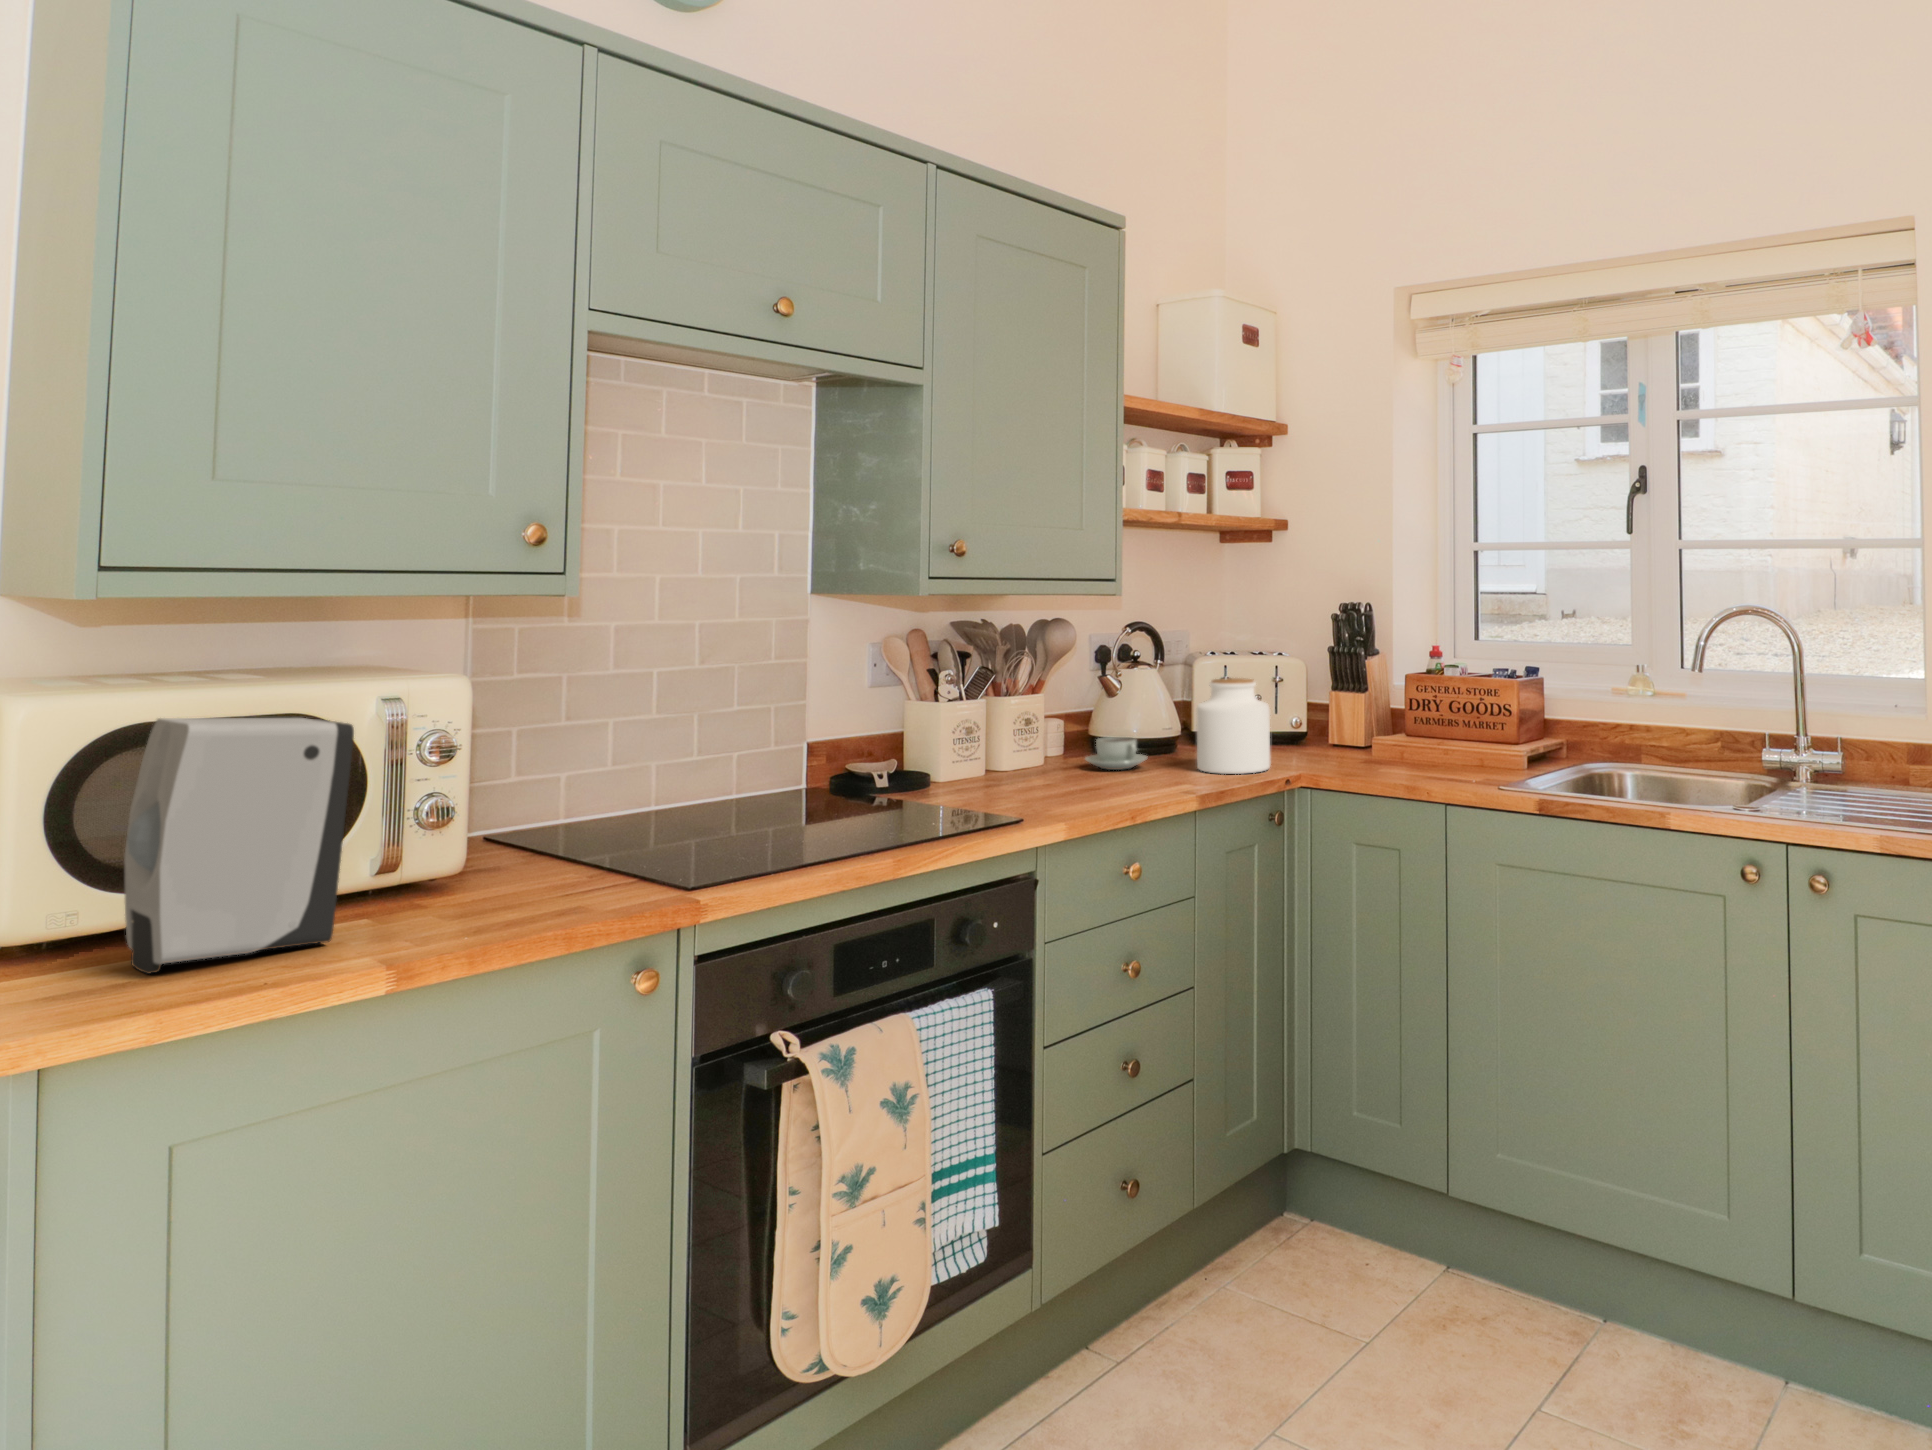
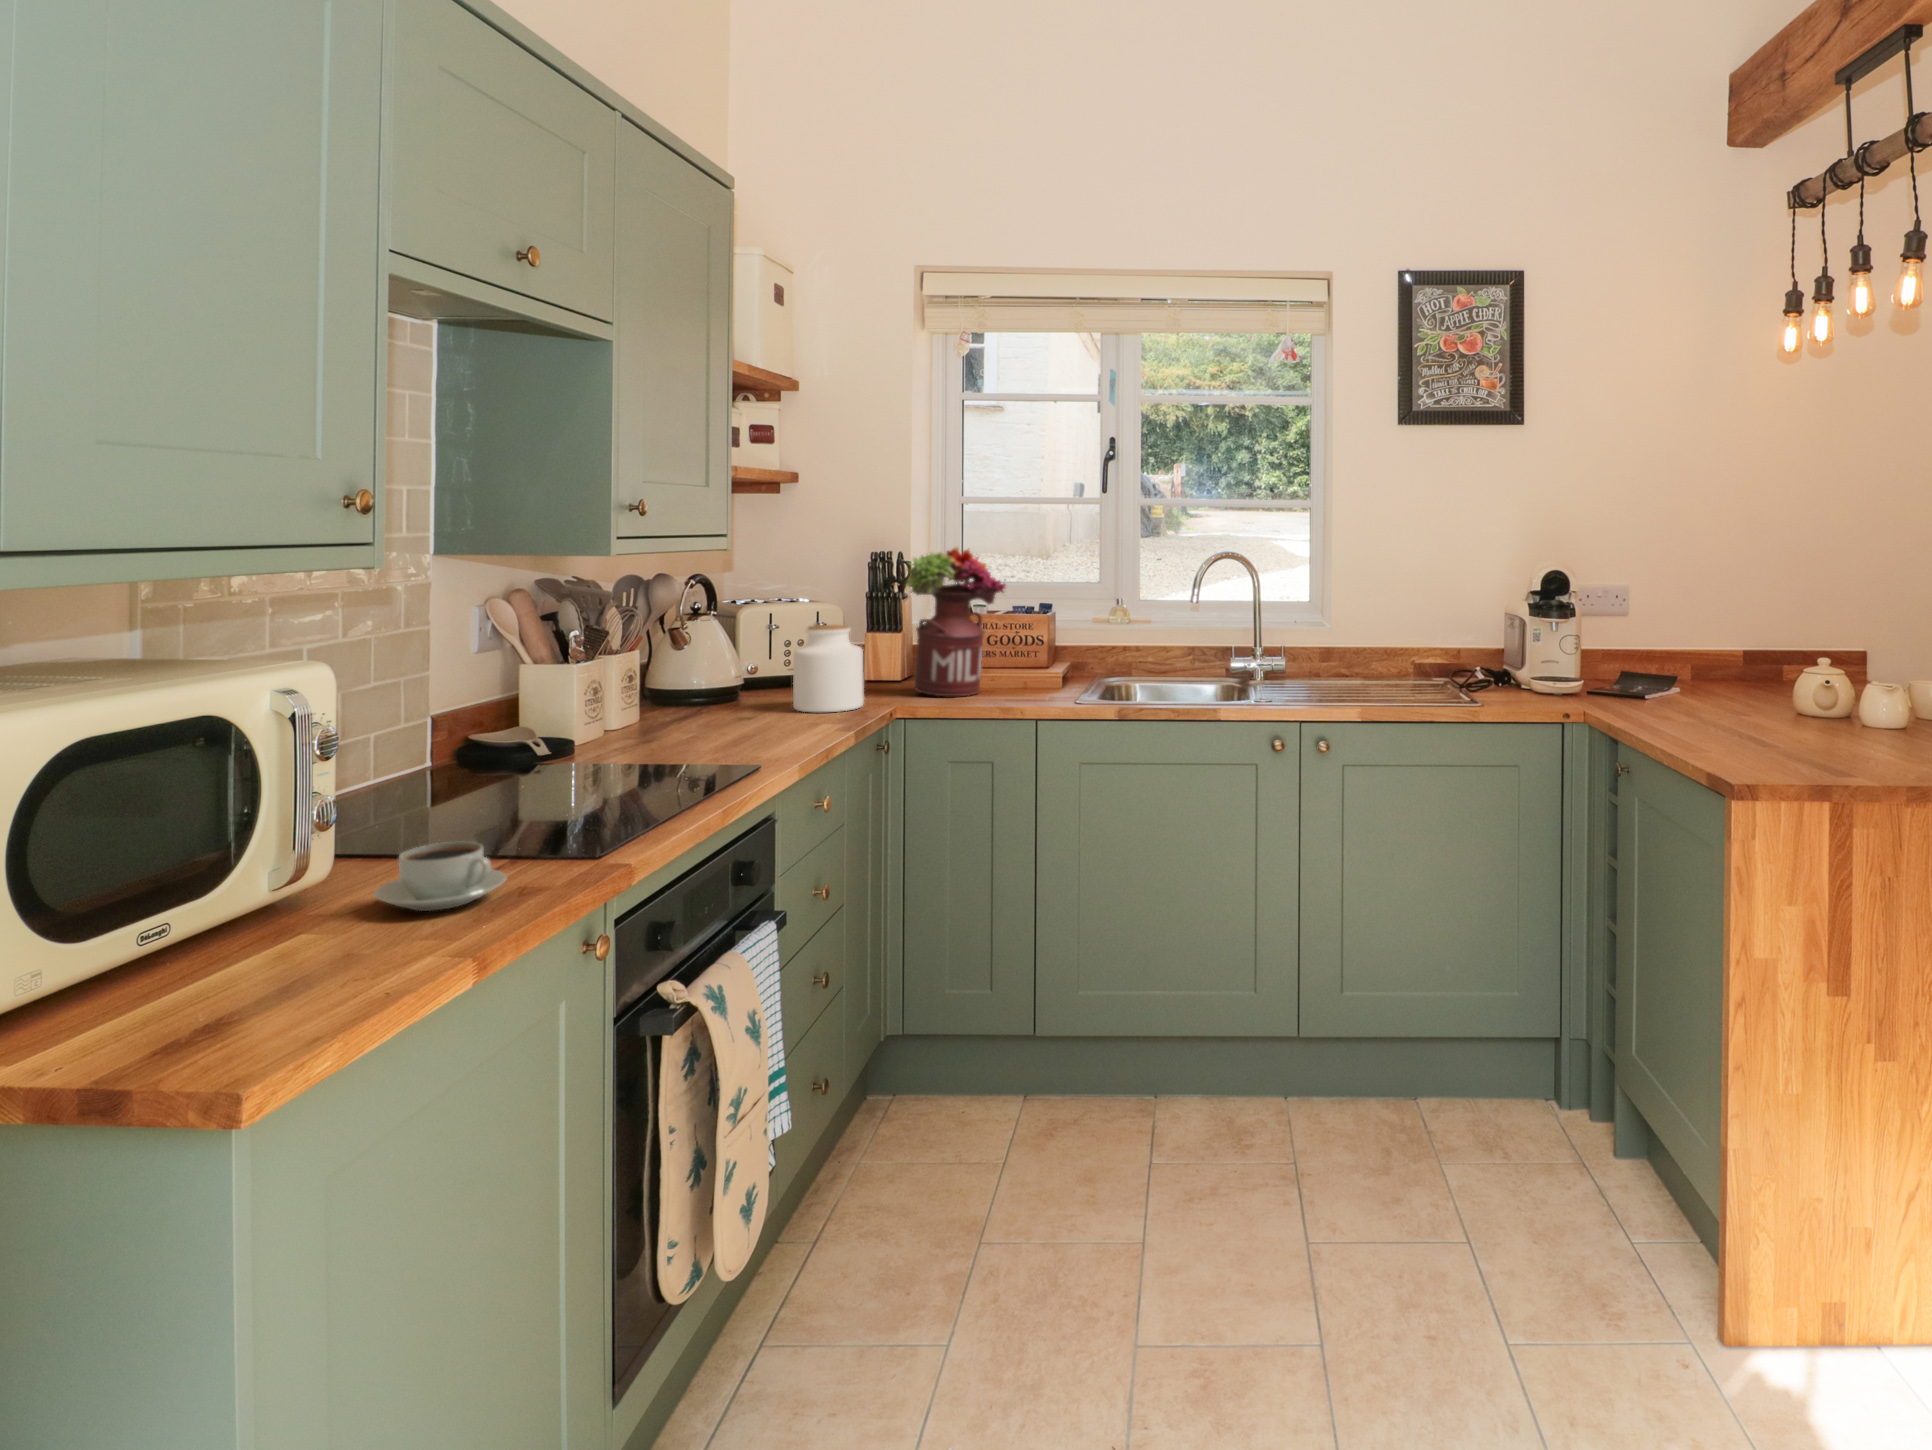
flower arrangement: none [1327,595,1447,769] -> present [906,547,1006,696]
soap dispenser: present [124,718,354,974] -> none [112,719,365,1018]
coffee cup: present [1085,737,1147,770] -> present [374,842,507,911]

